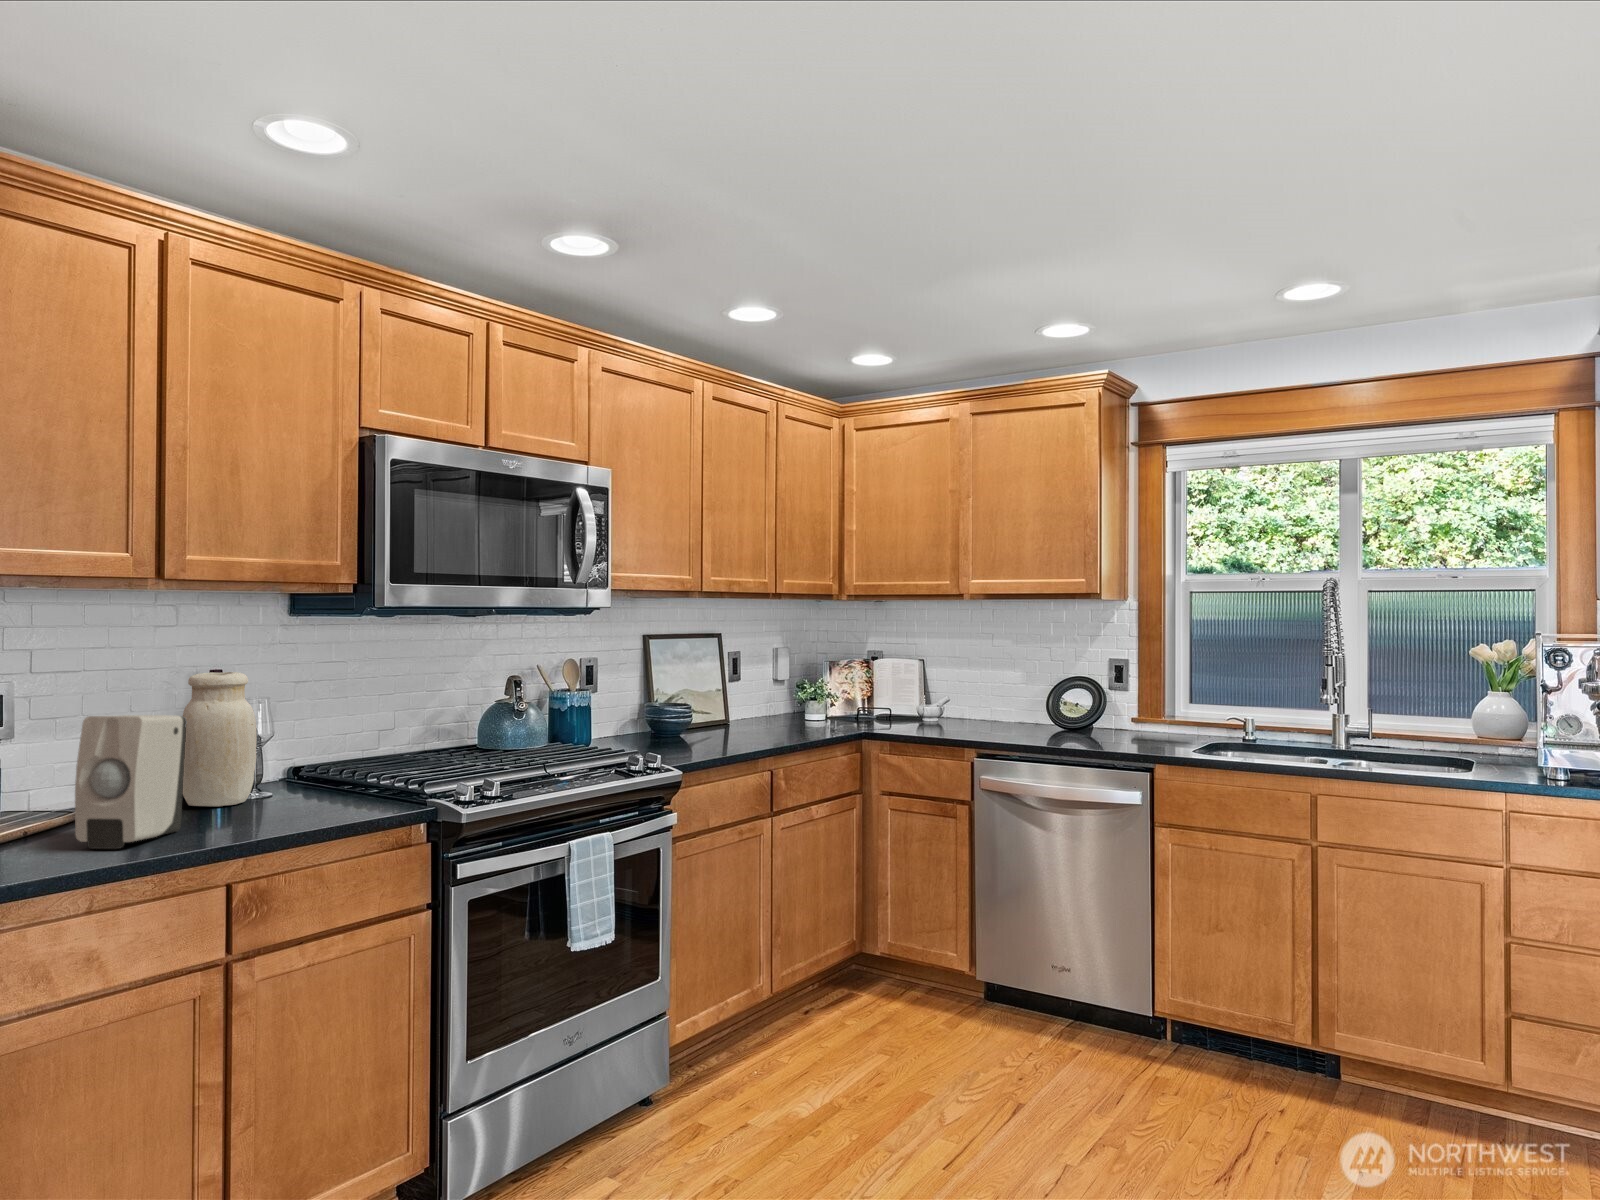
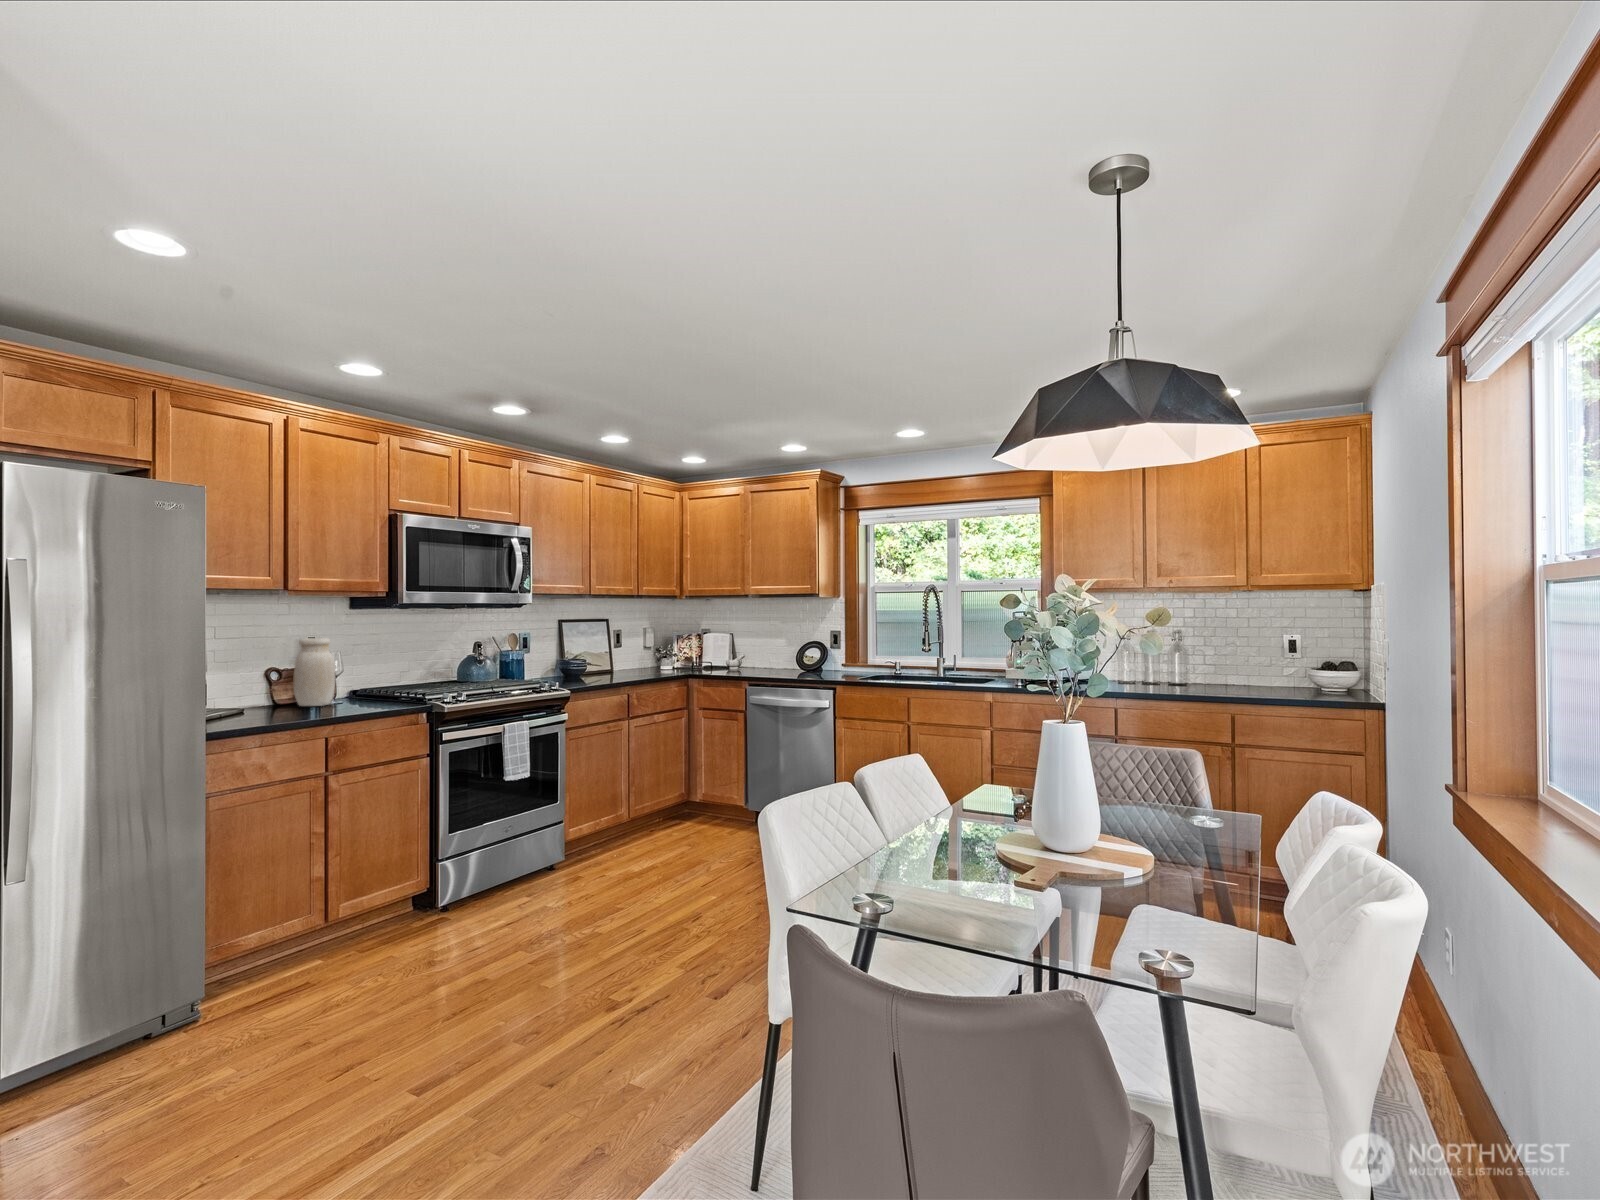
soap dispenser: present [75,715,186,849] -> none [247,657,301,721]

